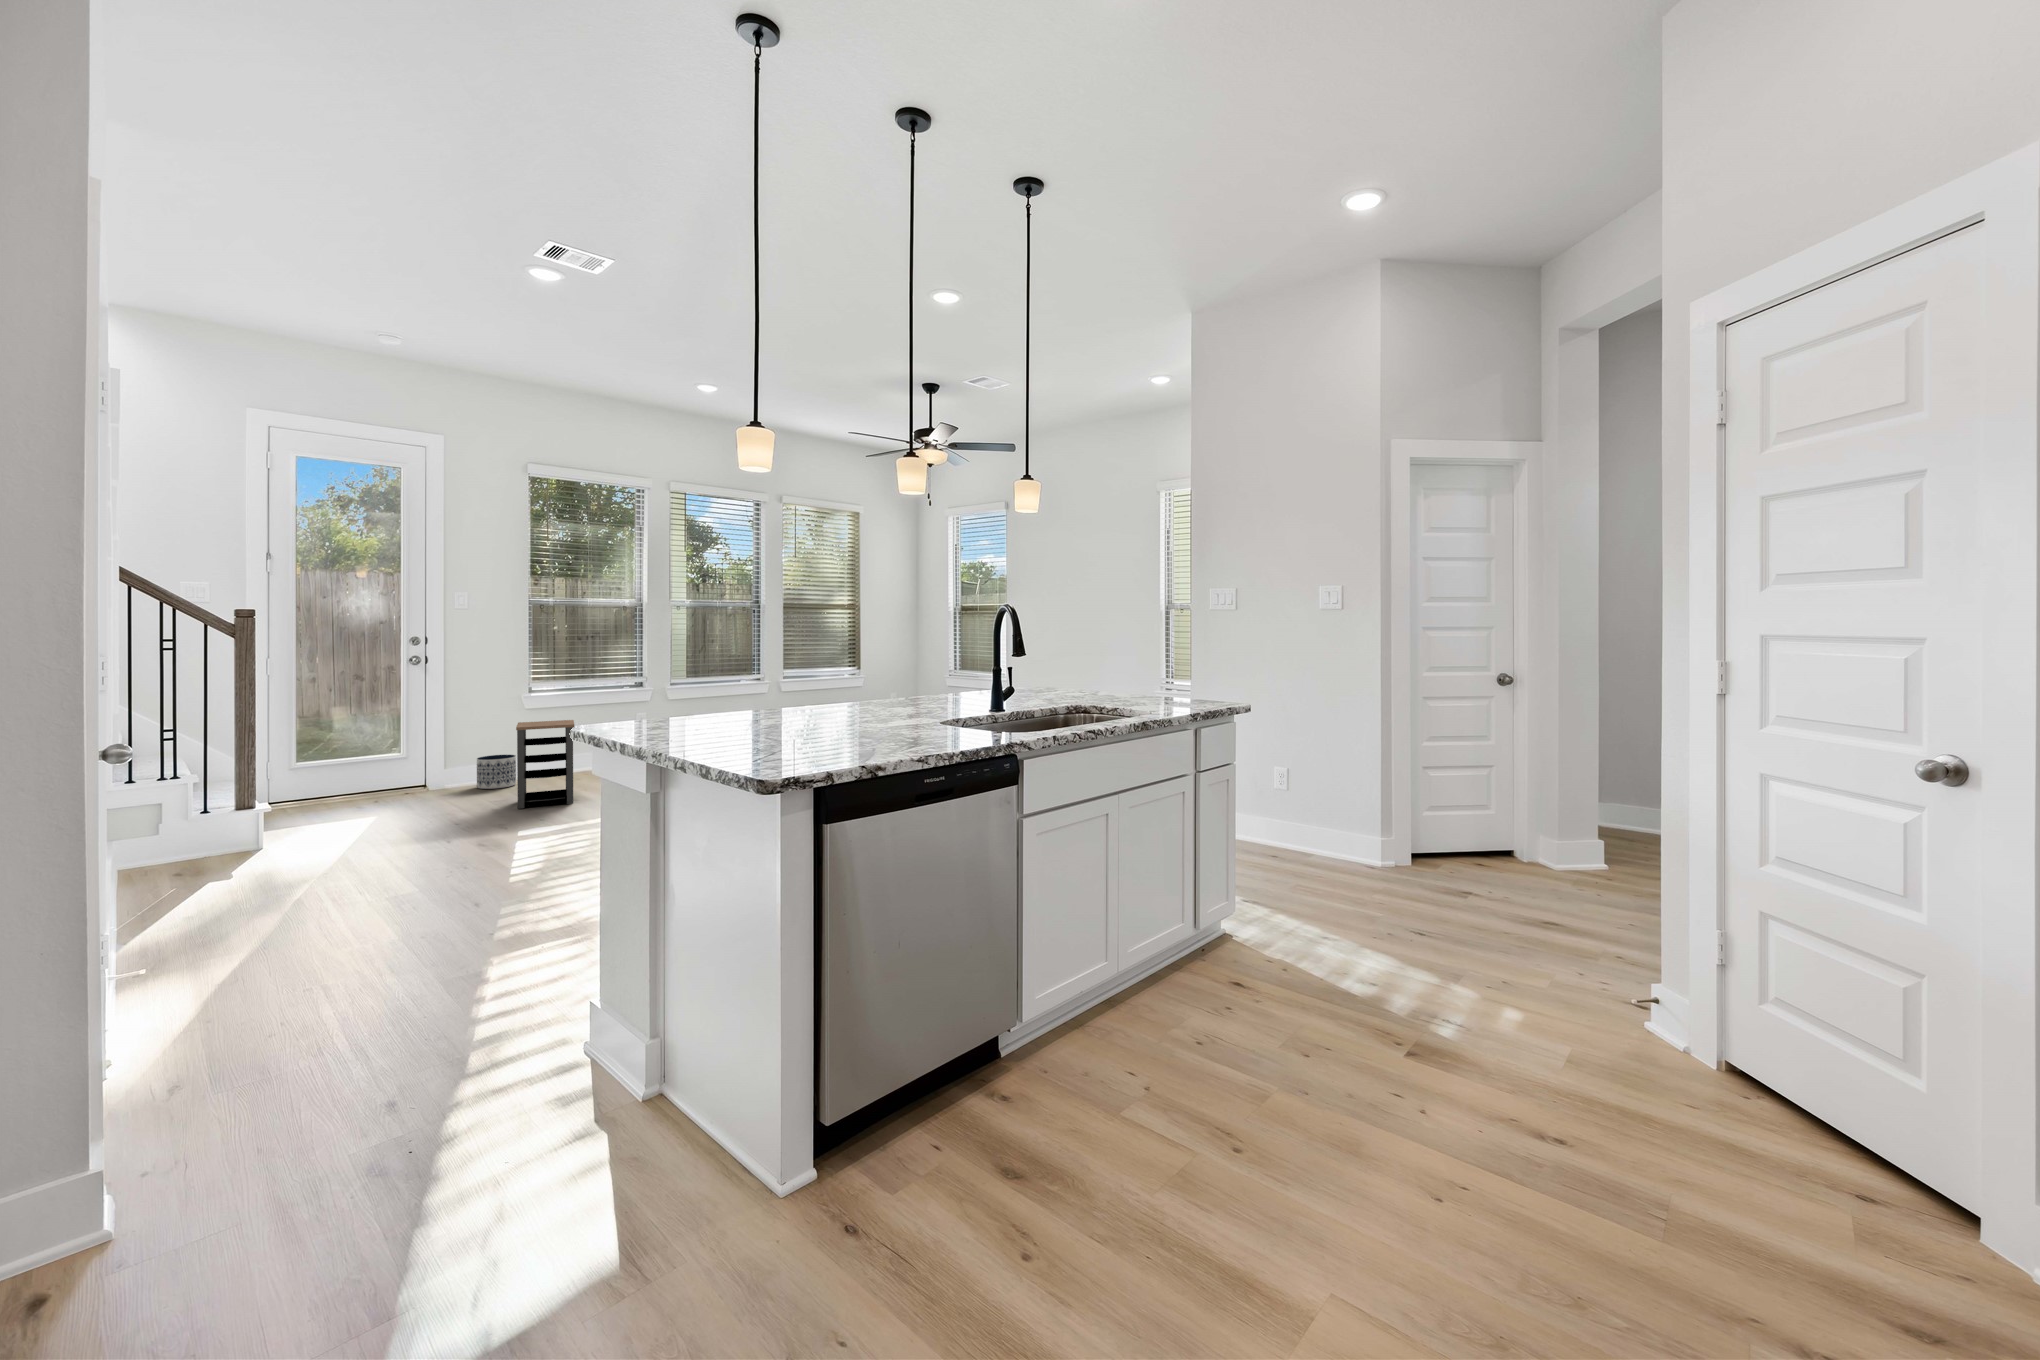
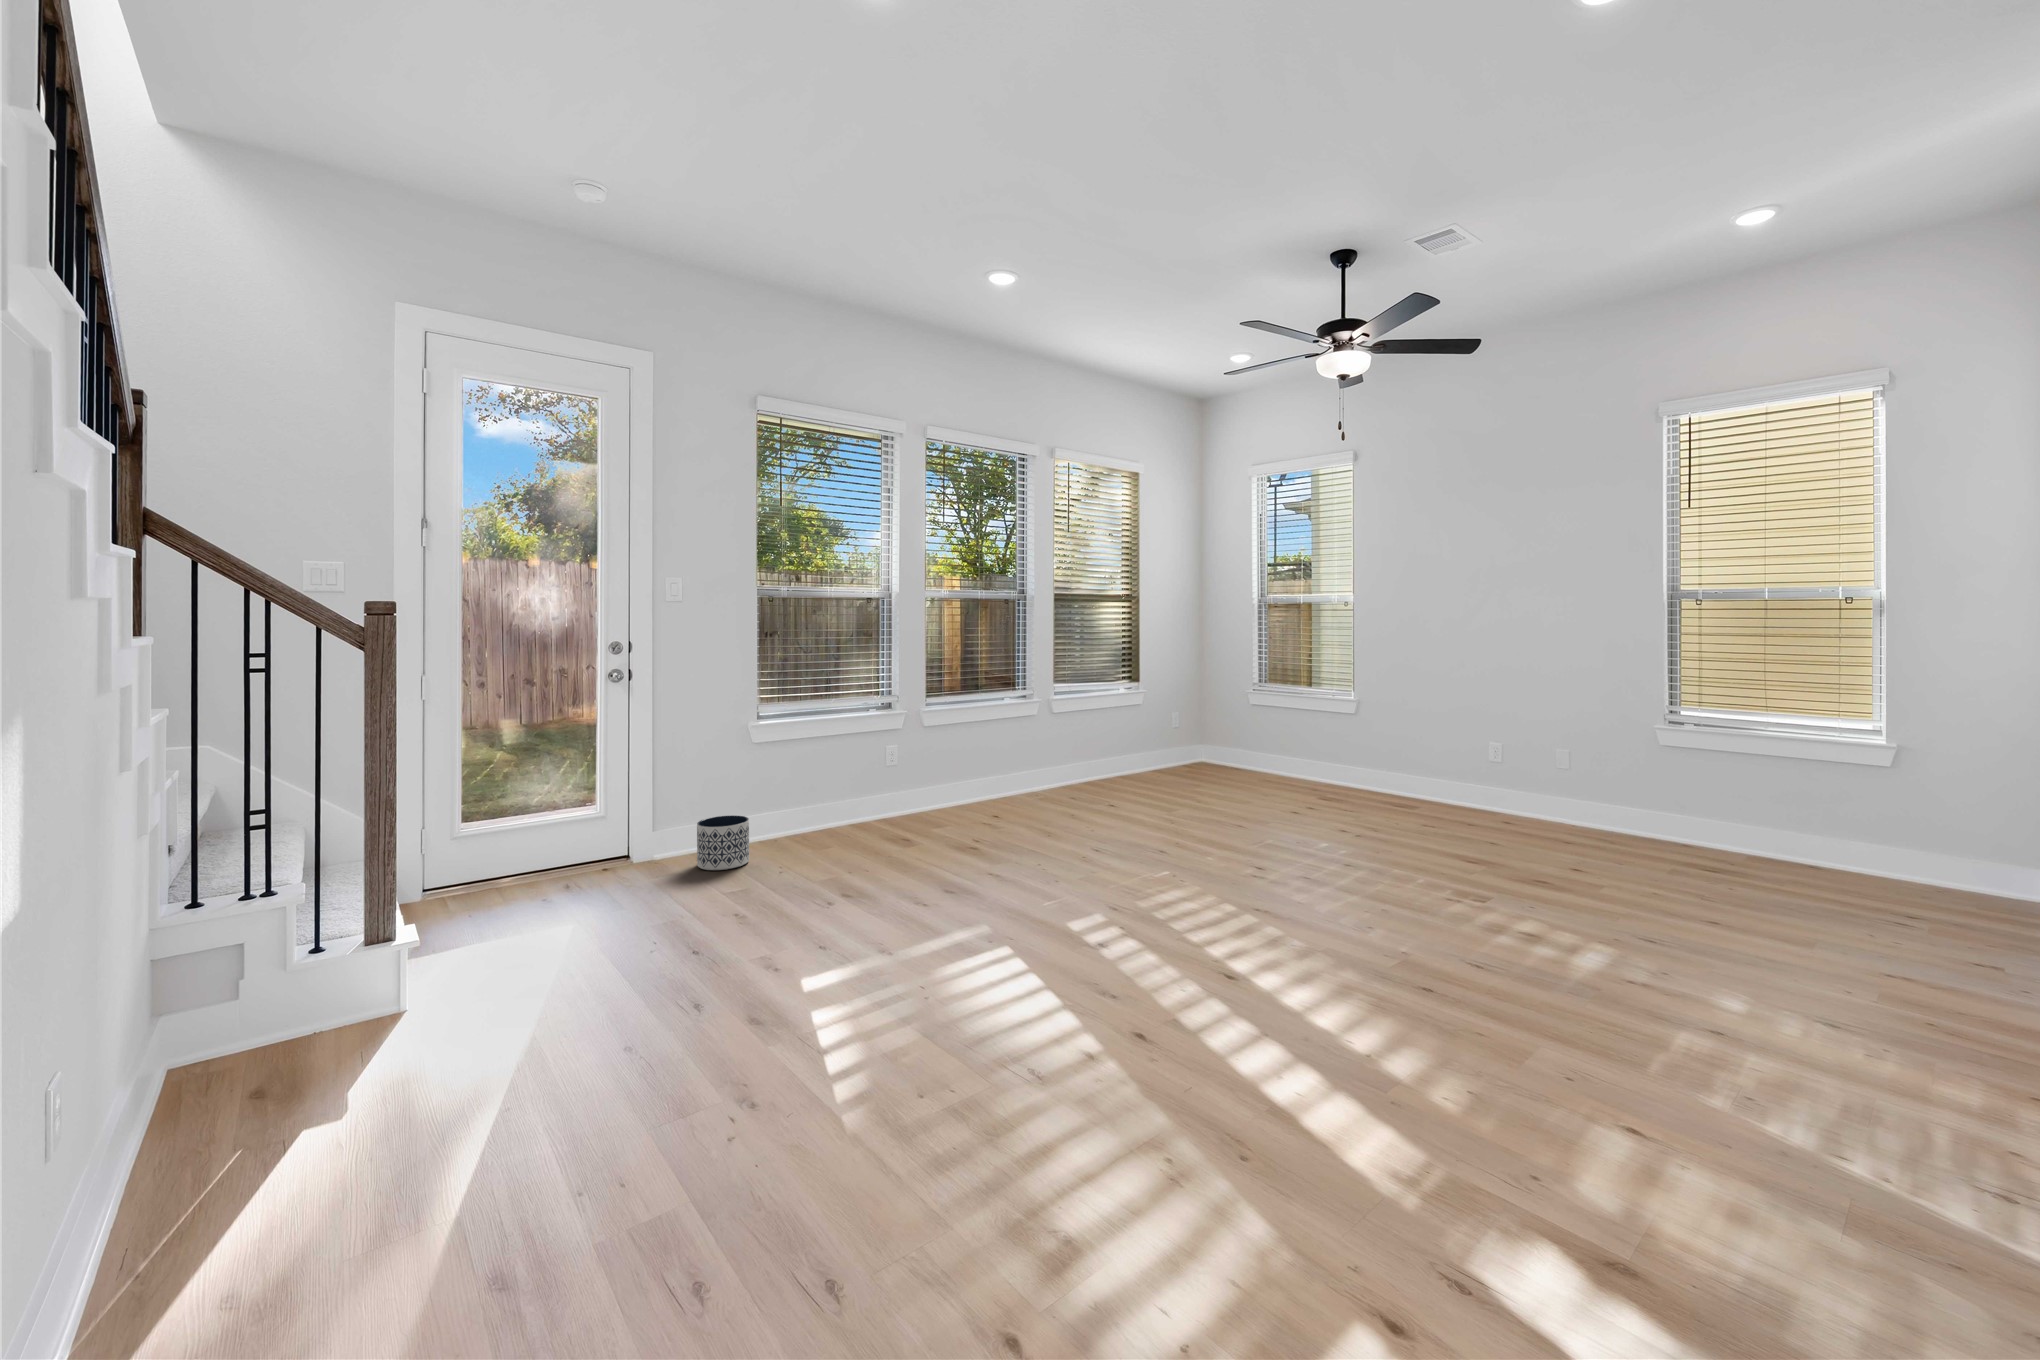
side table: present [516,720,574,809] -> none [773,771,865,921]

